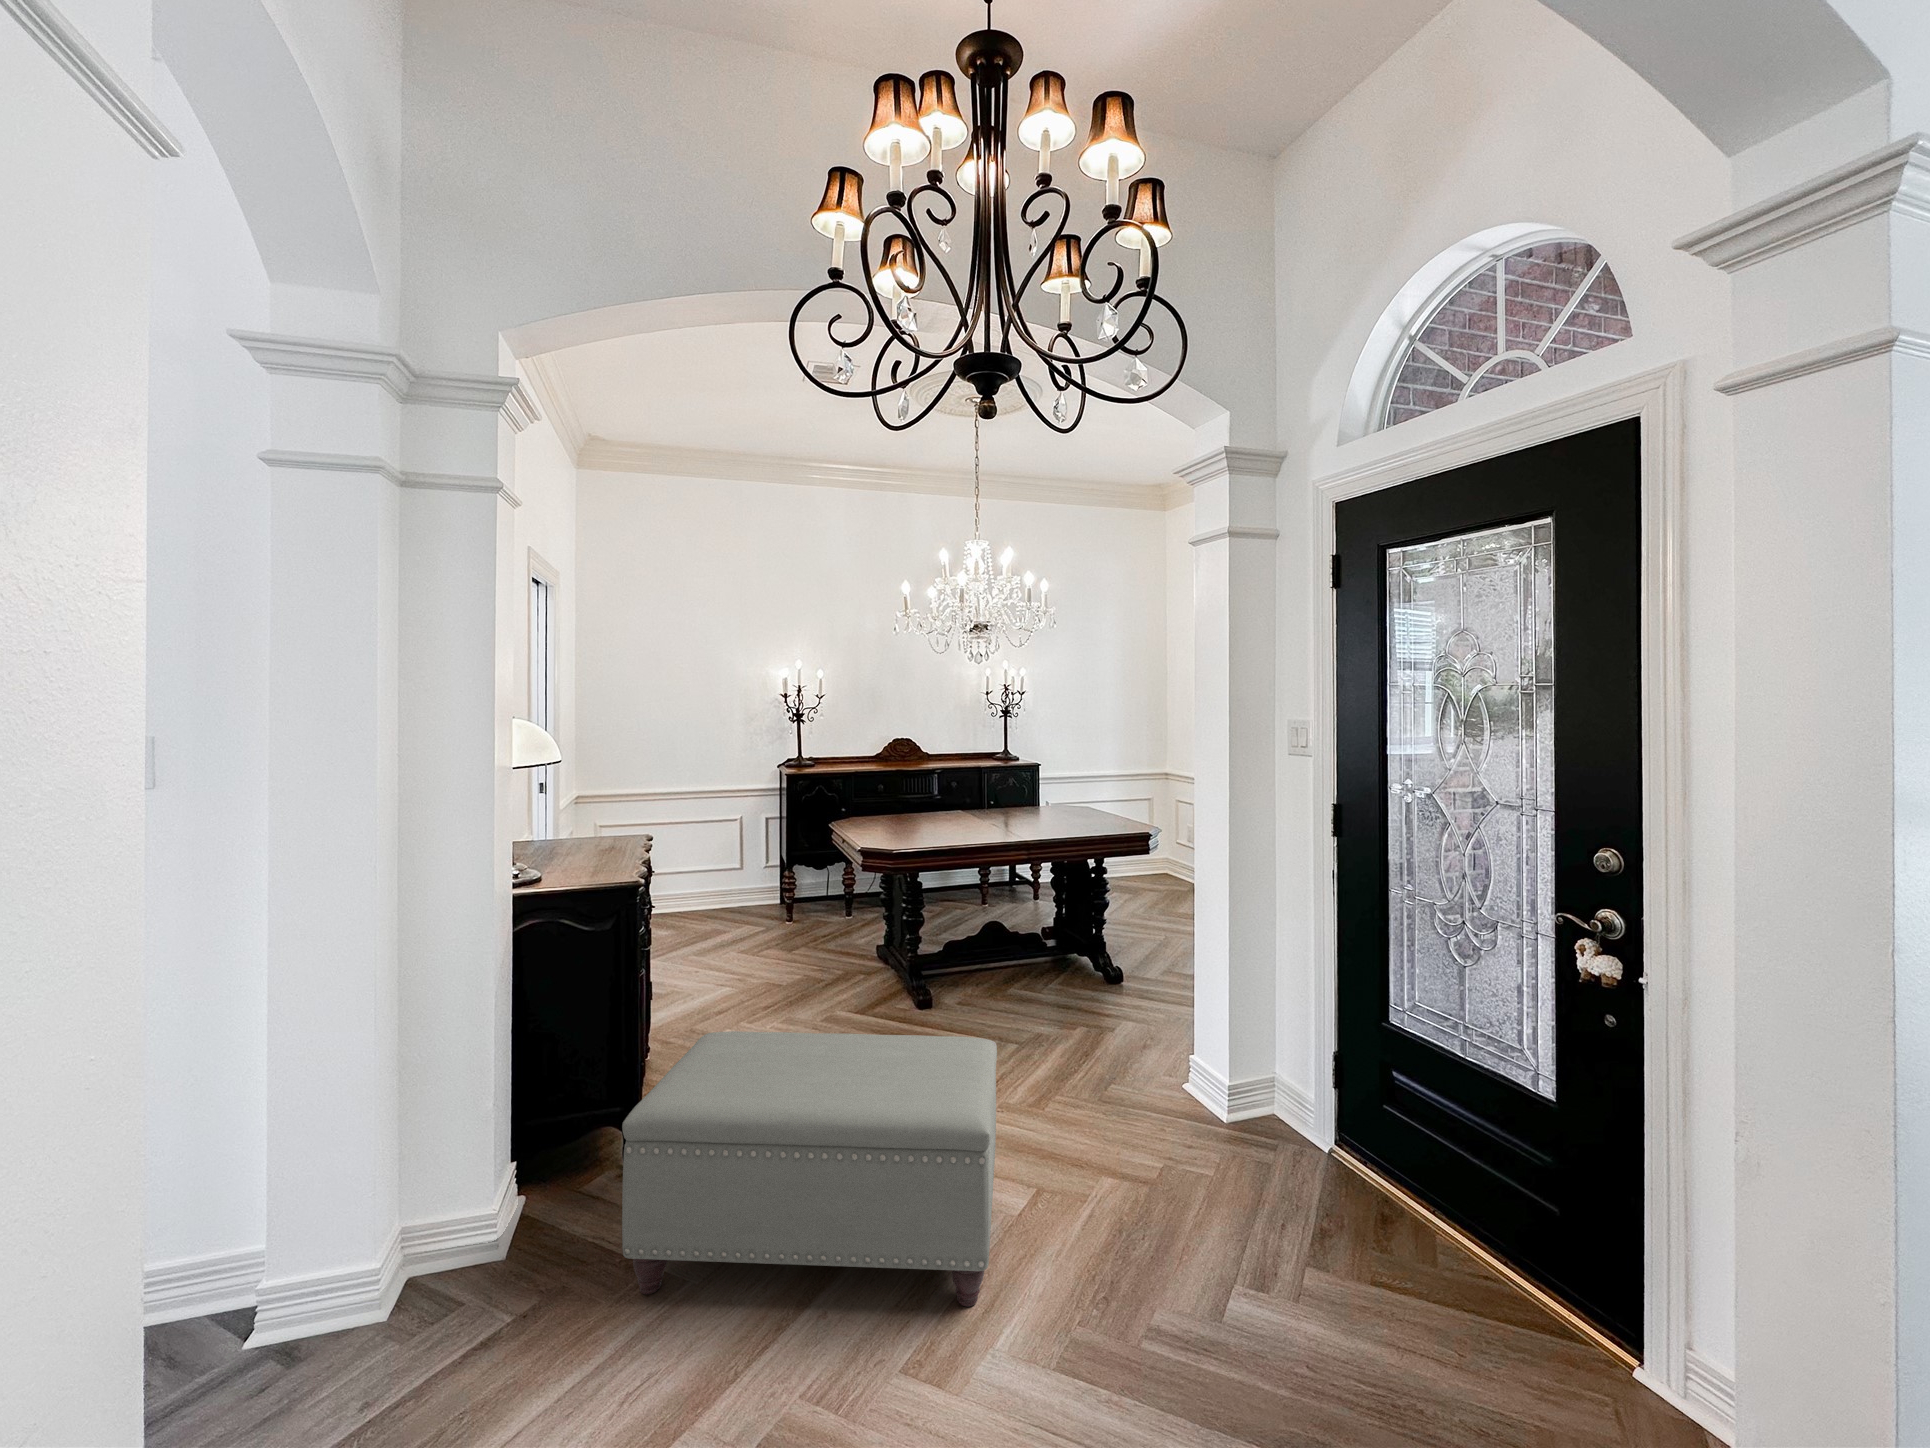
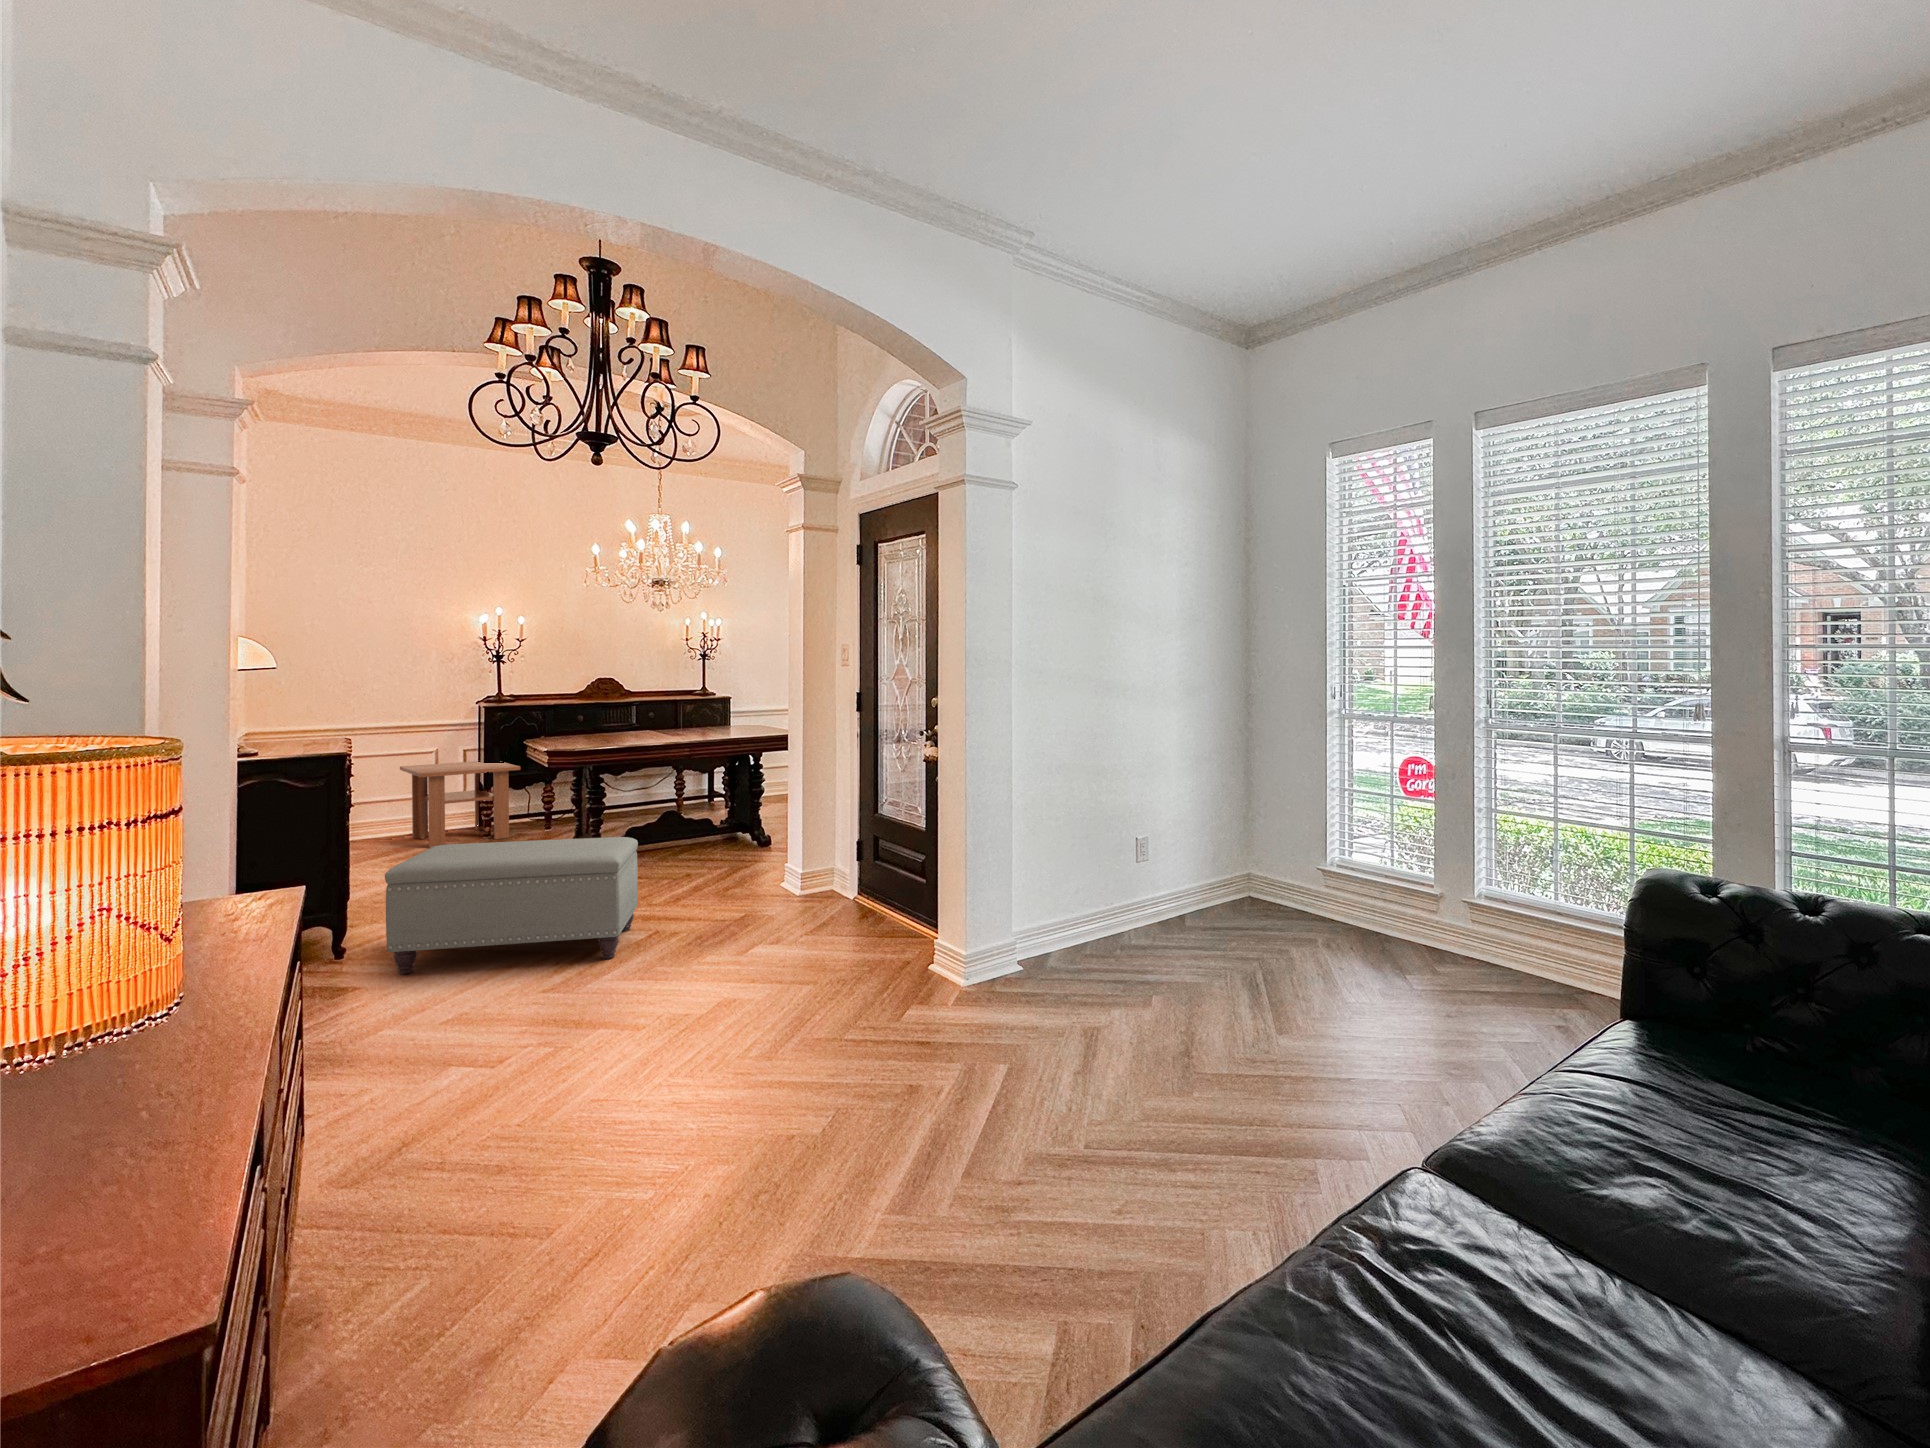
coffee table: none [700,832,821,941] -> present [400,761,520,847]

